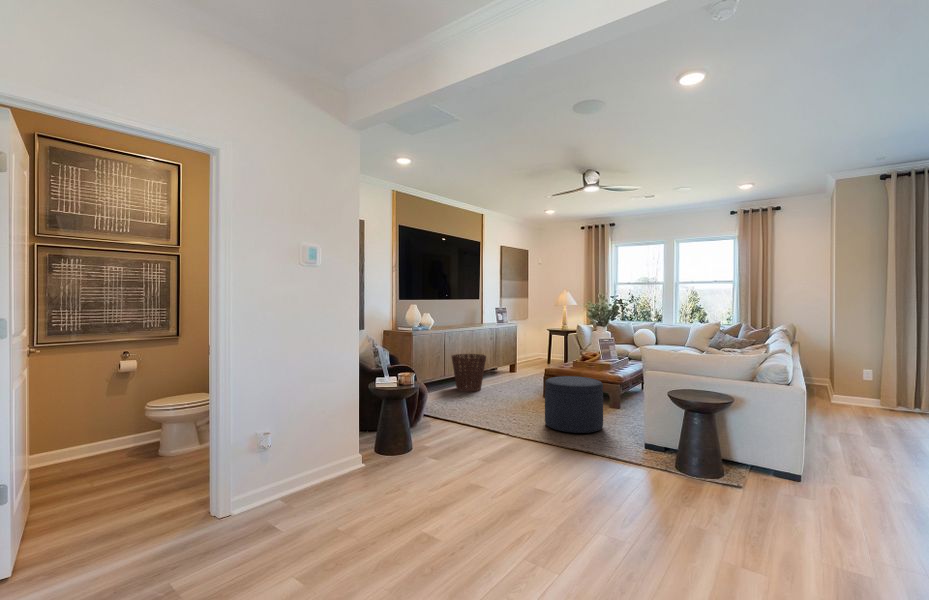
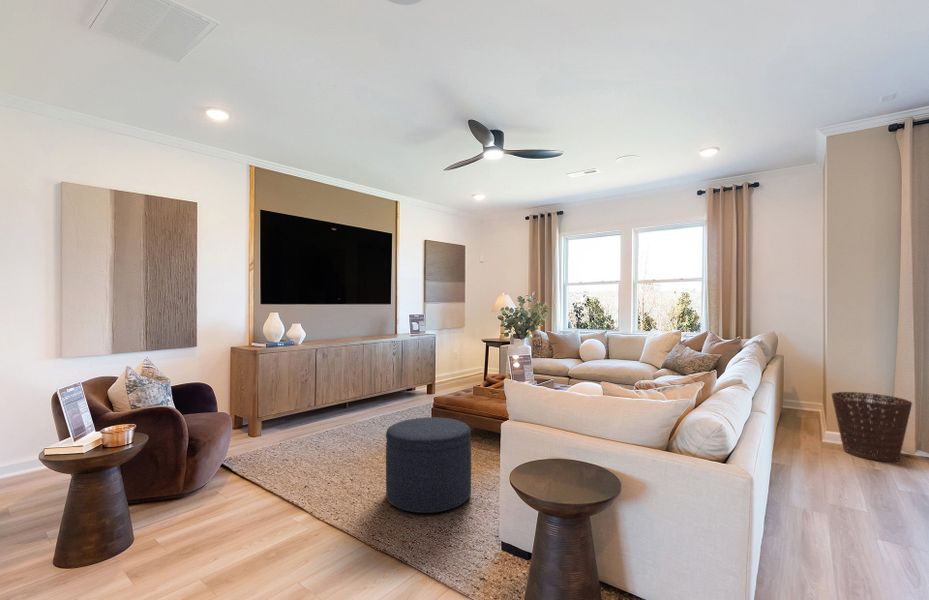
basket: present [452,354,486,392] -> present [832,392,912,462]

